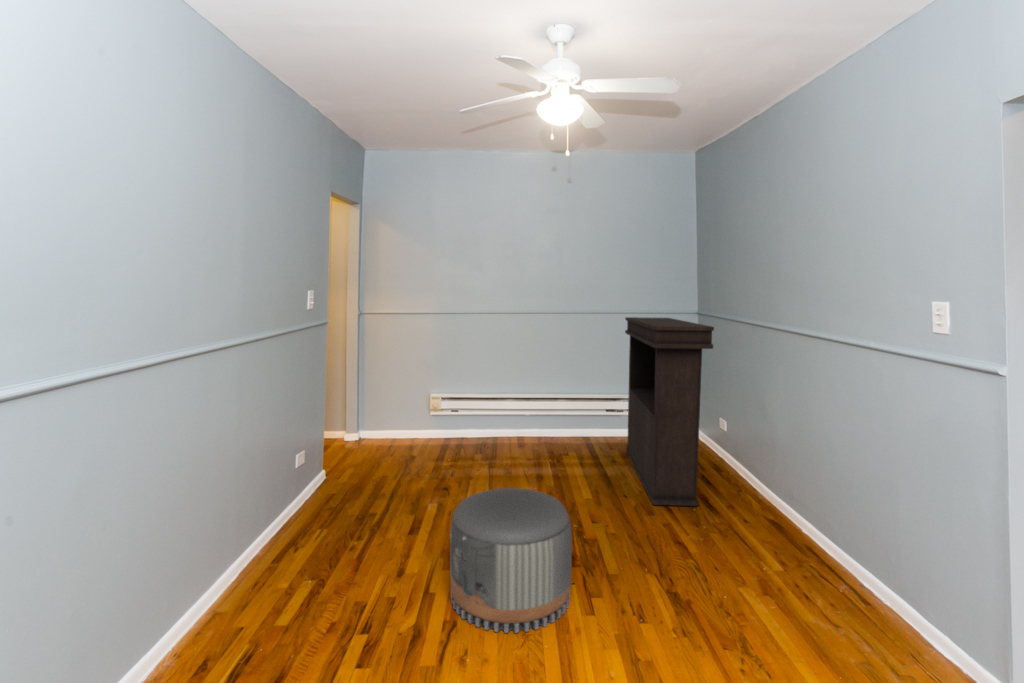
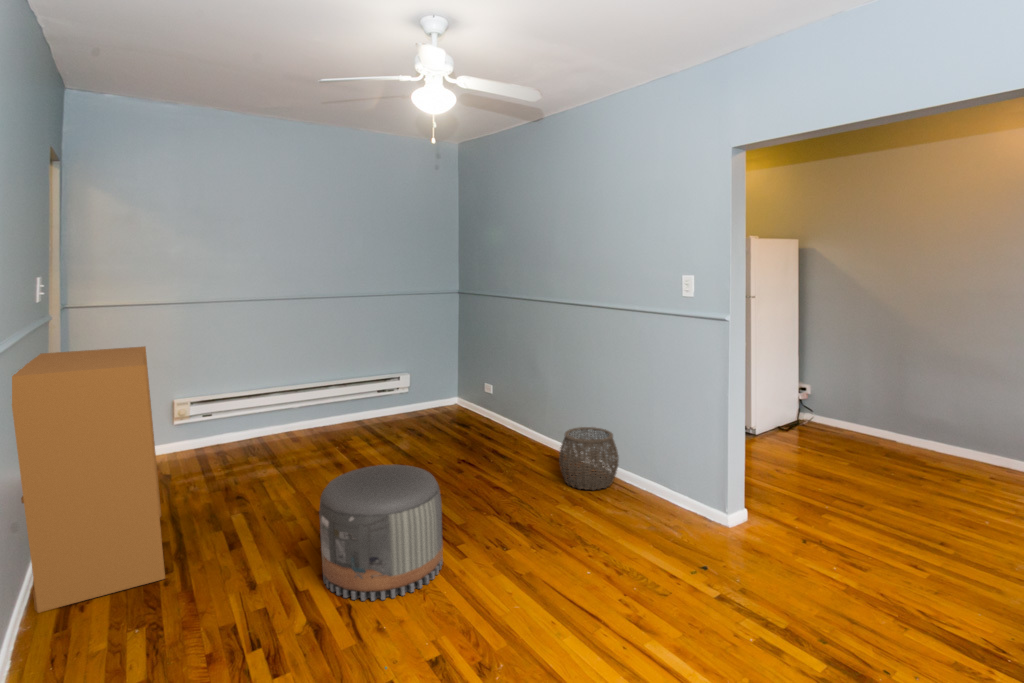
console table: present [625,317,714,506] -> none [397,296,500,465]
bookshelf: none [265,350,388,544] -> present [12,346,165,612]
woven basket: none [762,494,851,584] -> present [559,427,619,490]

